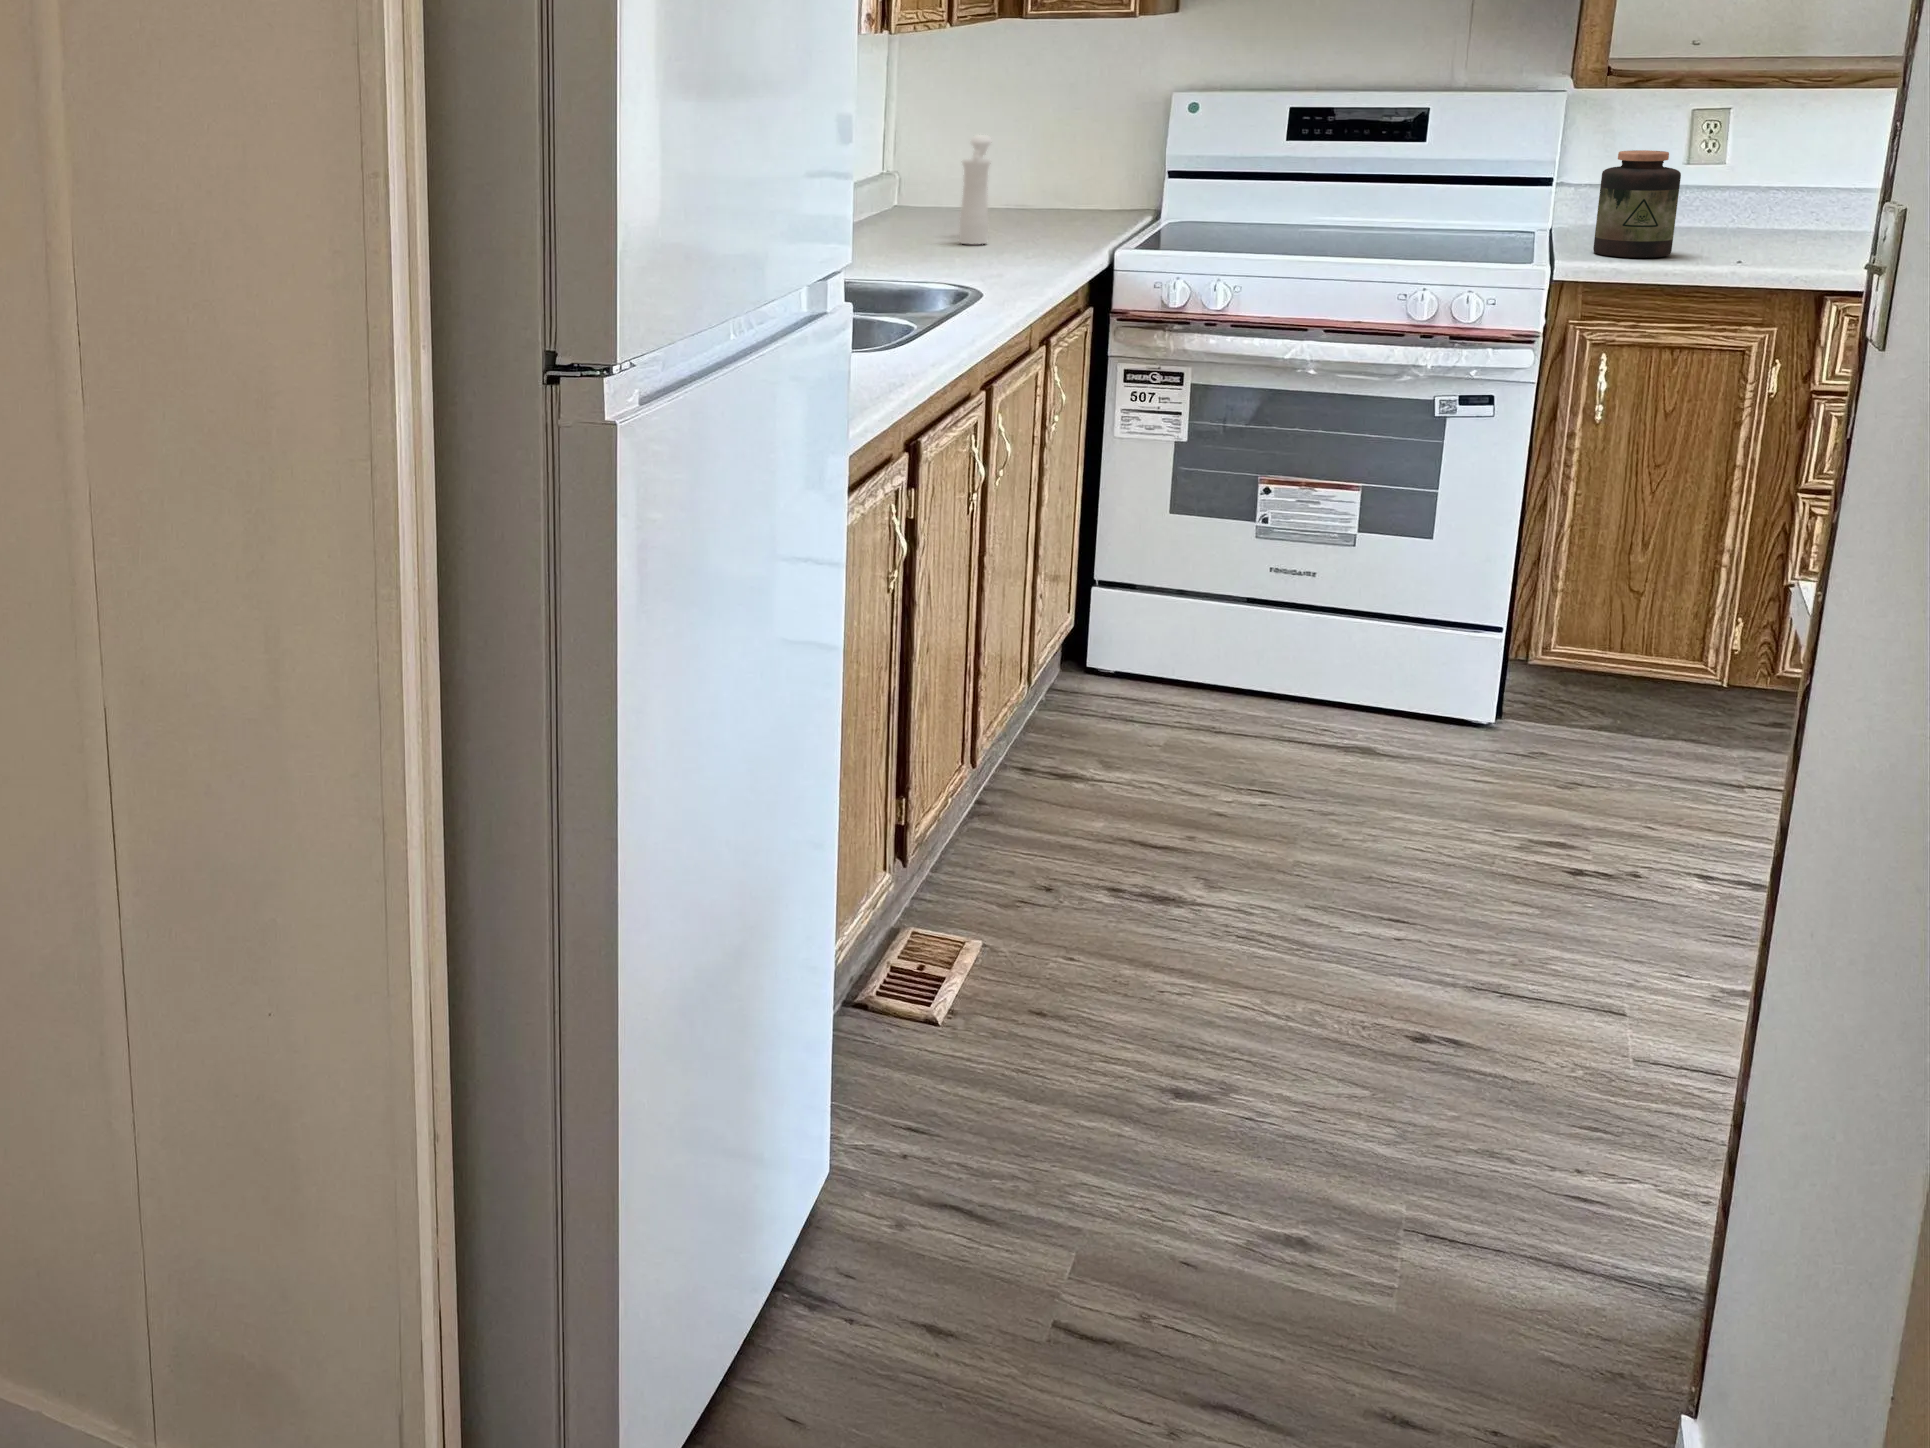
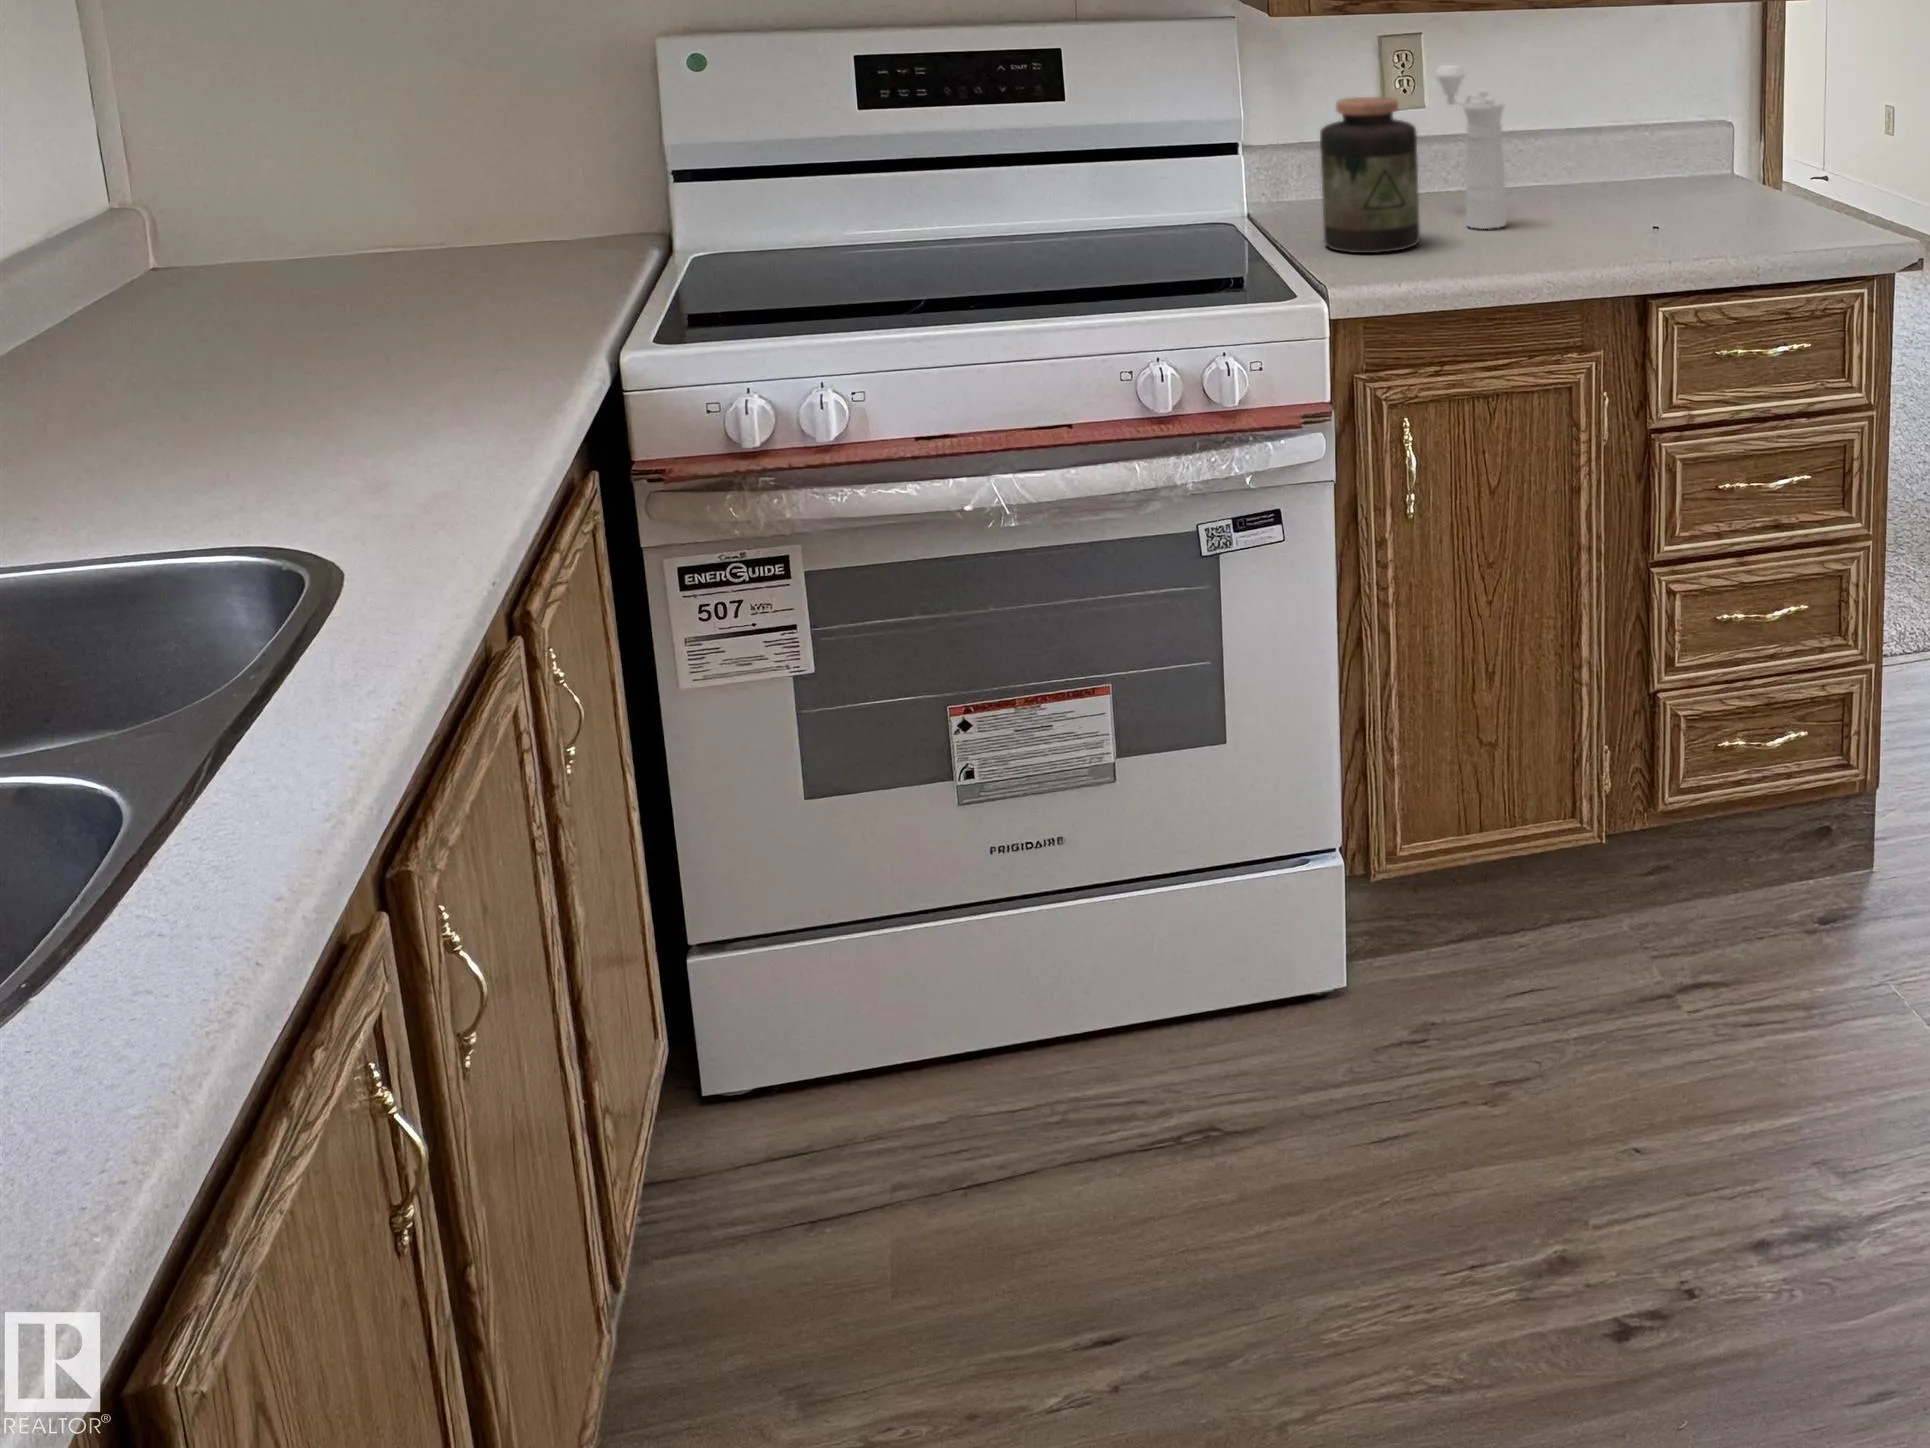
pepper mill: present [959,135,992,244] -> present [1435,65,1506,229]

